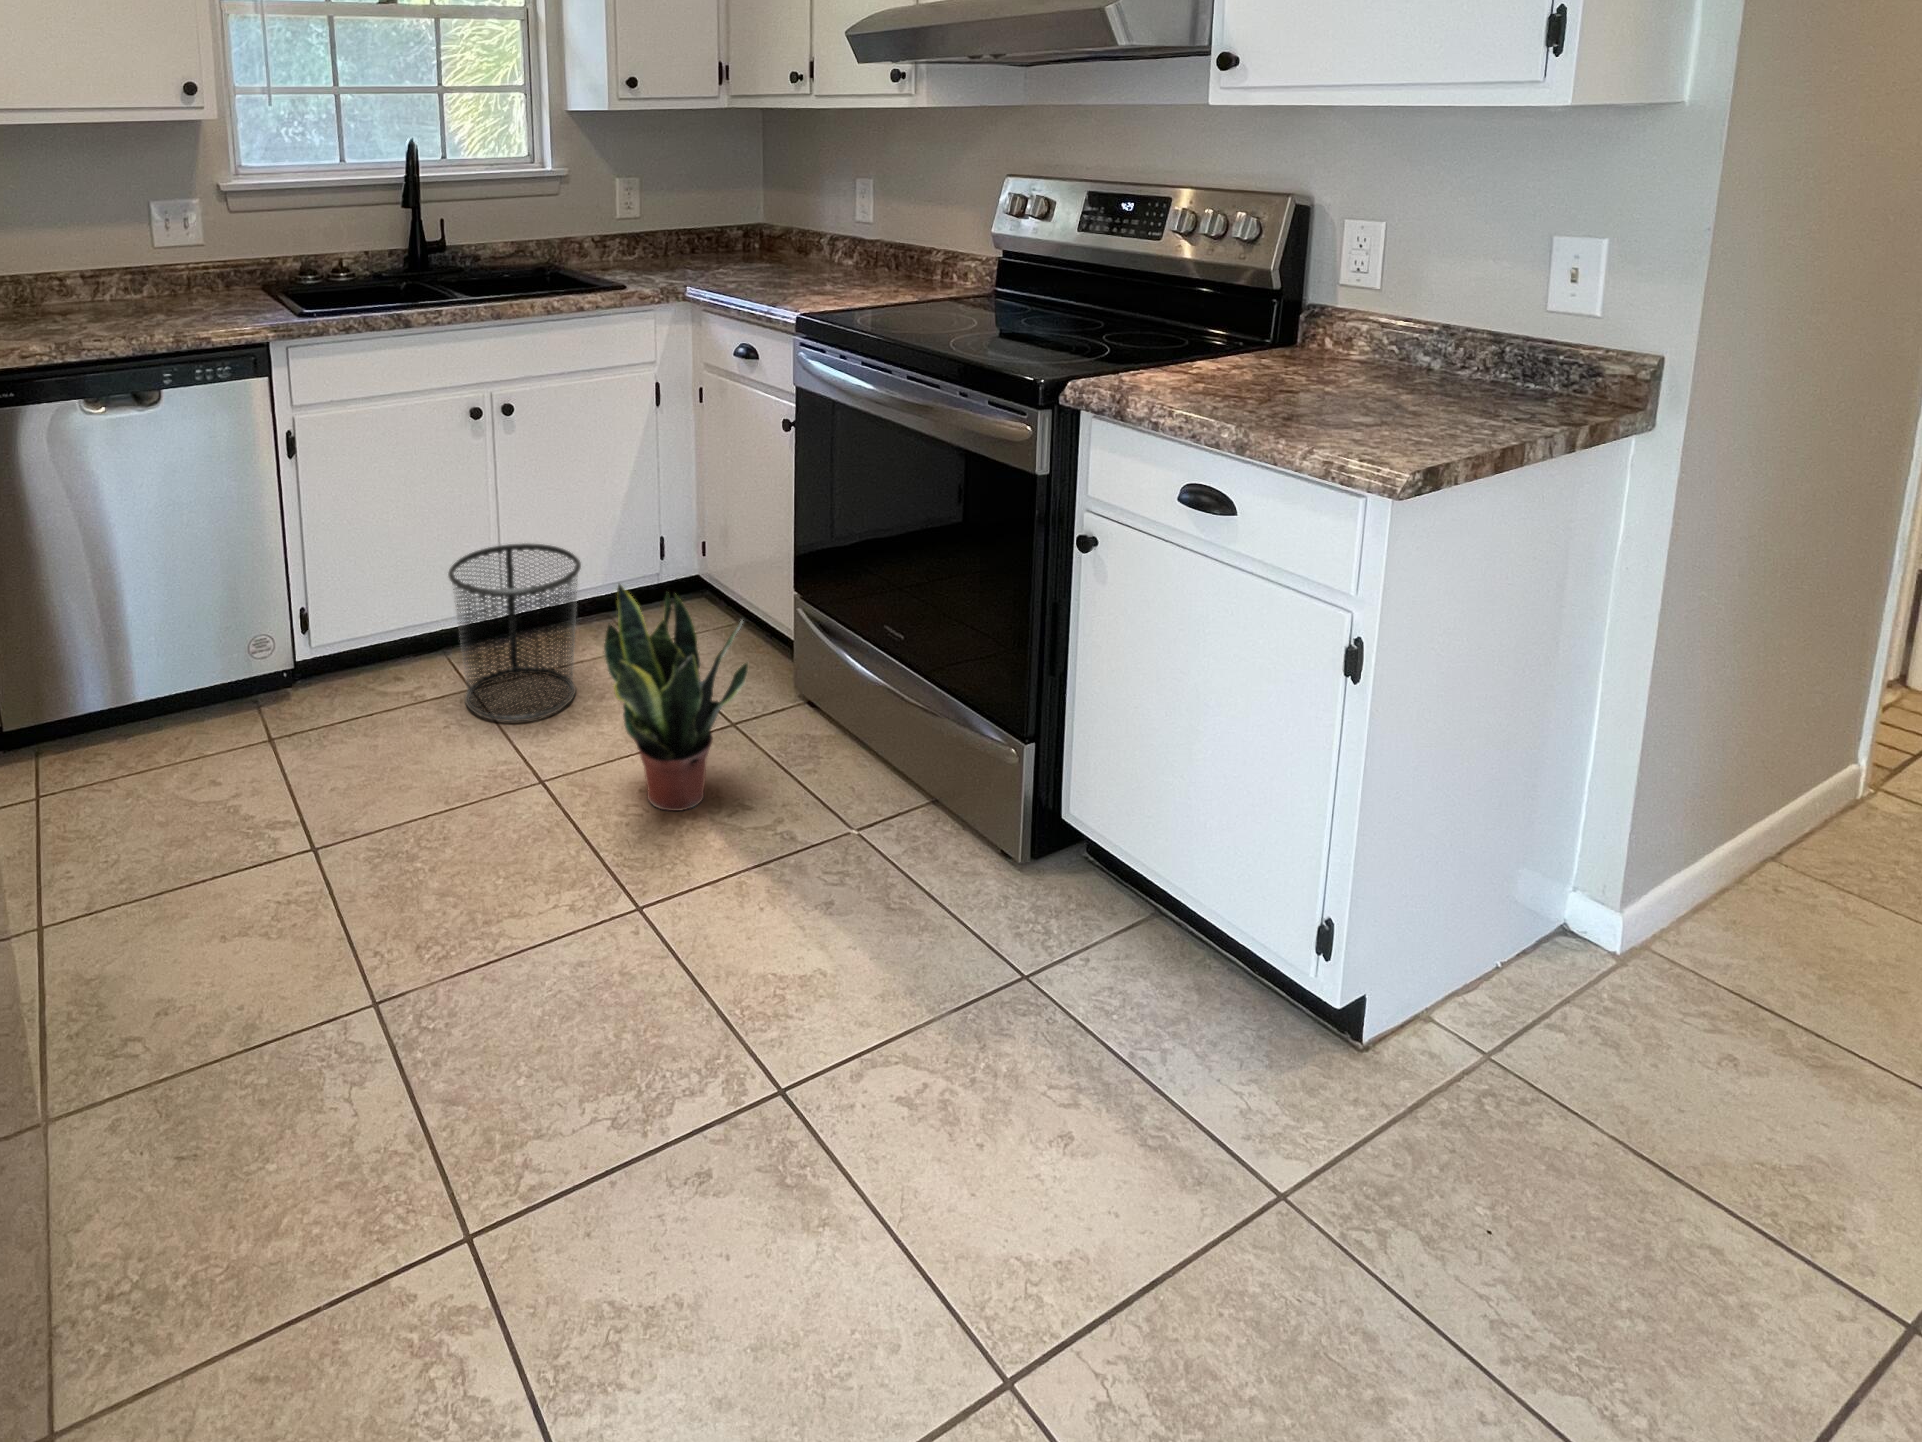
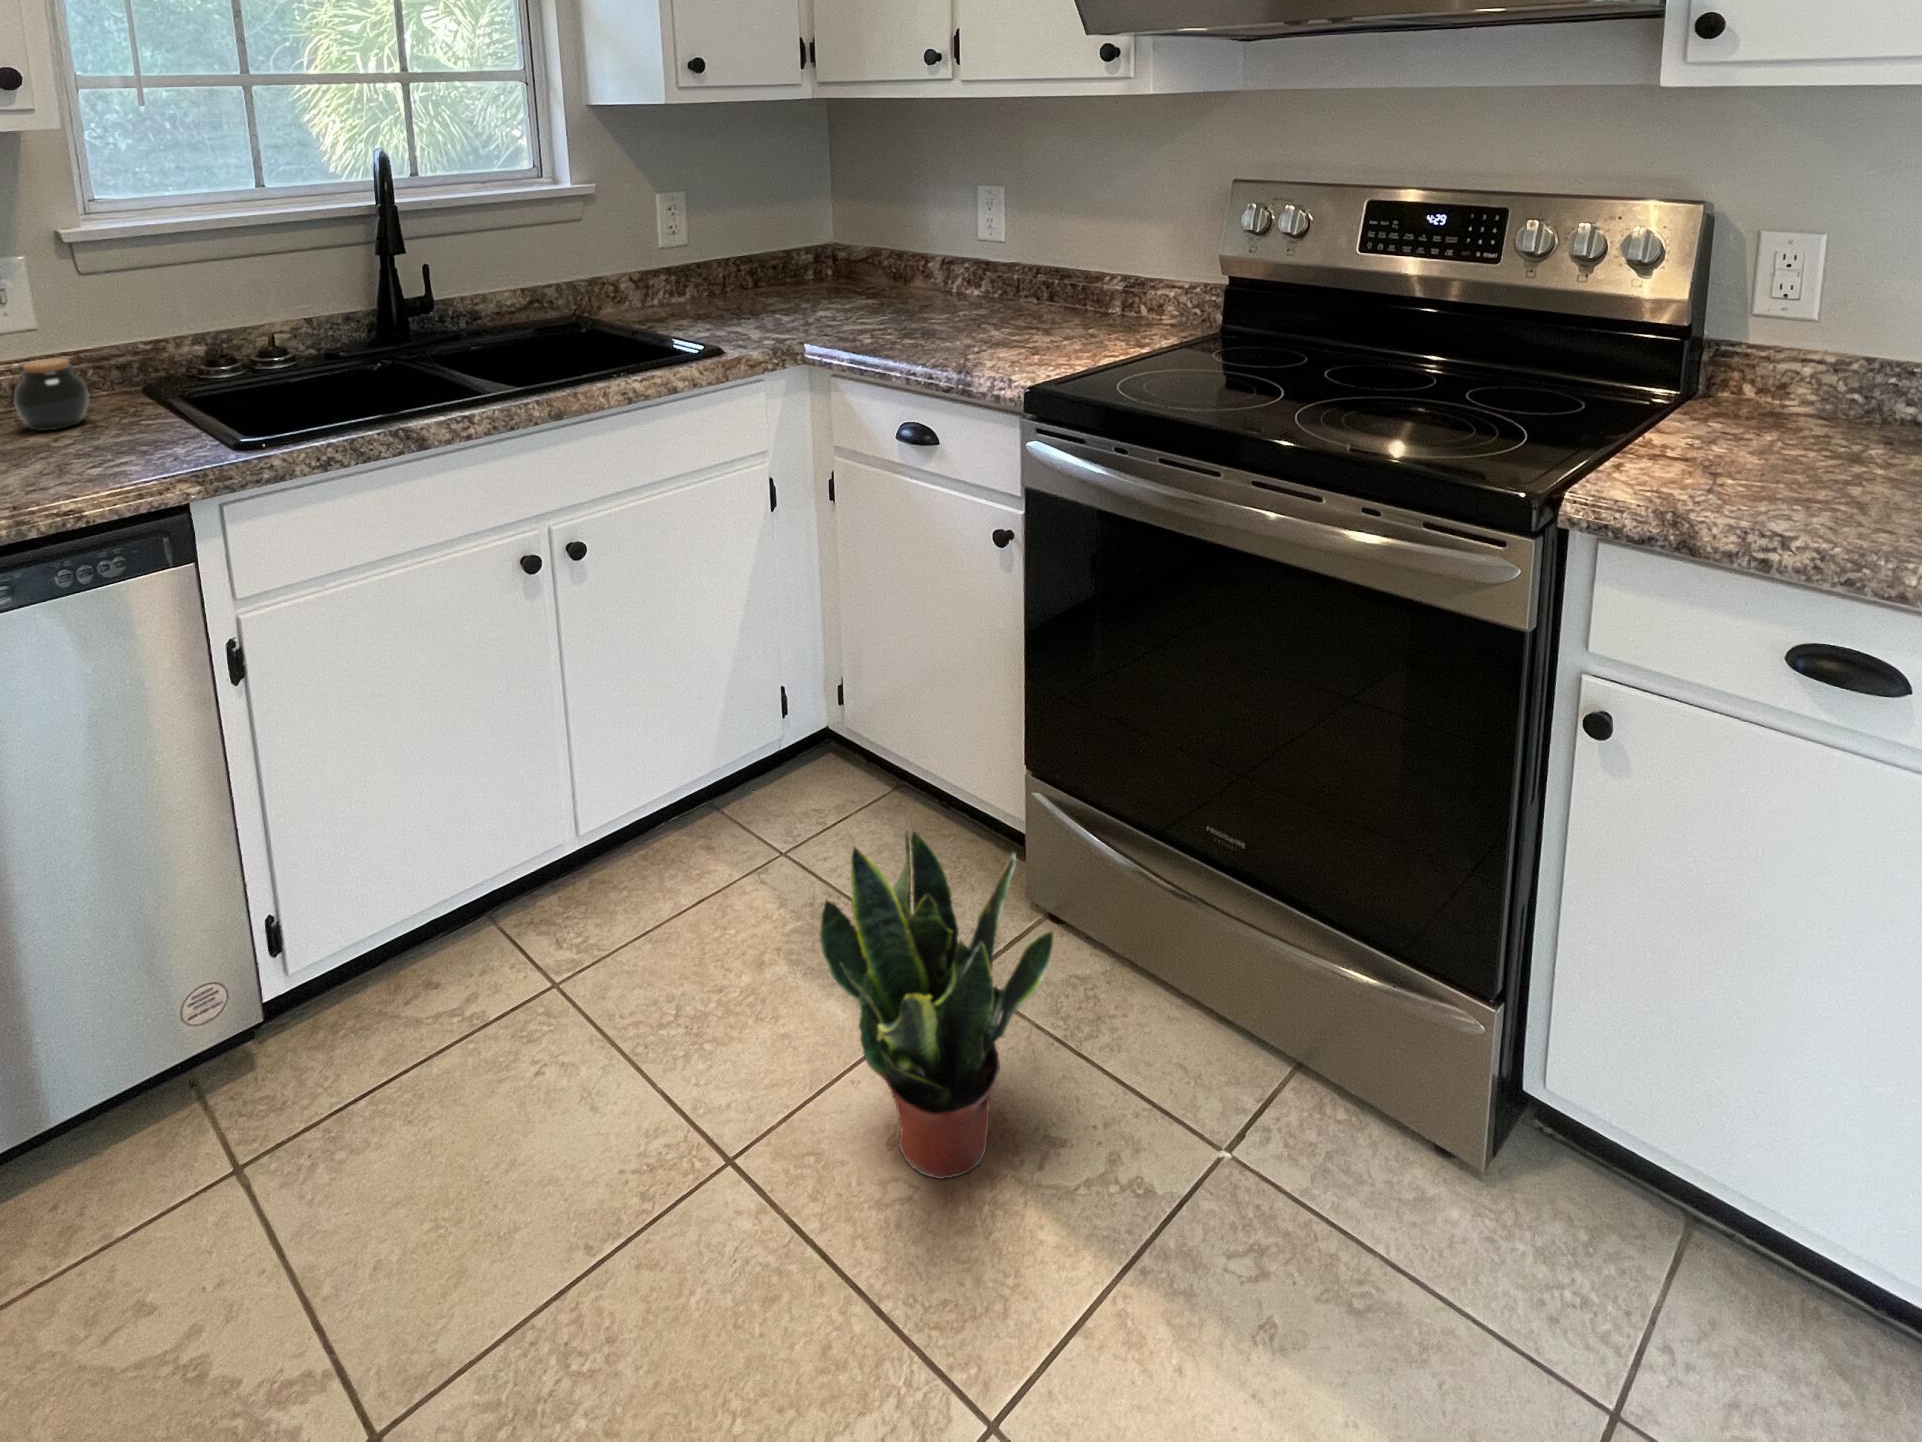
jar: none [189,261,229,303] -> present [14,358,89,431]
waste bin: present [448,543,581,722] -> none [518,745,723,1042]

